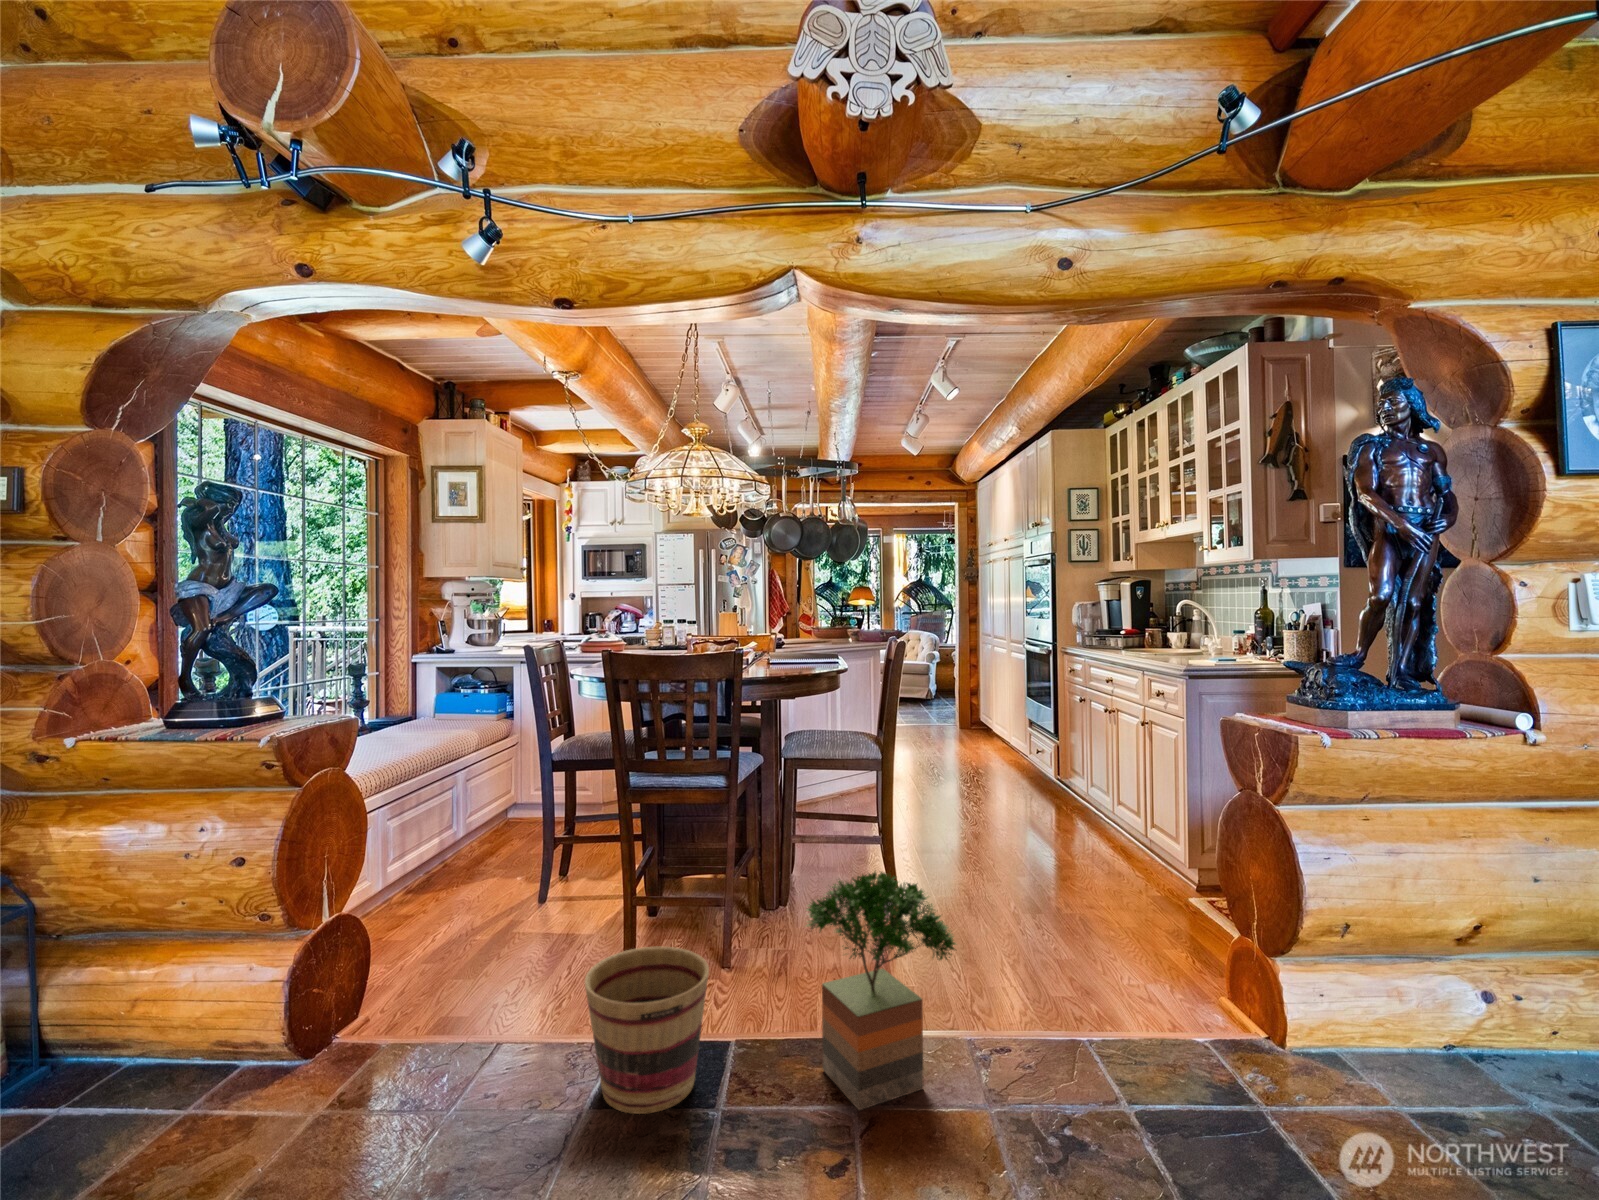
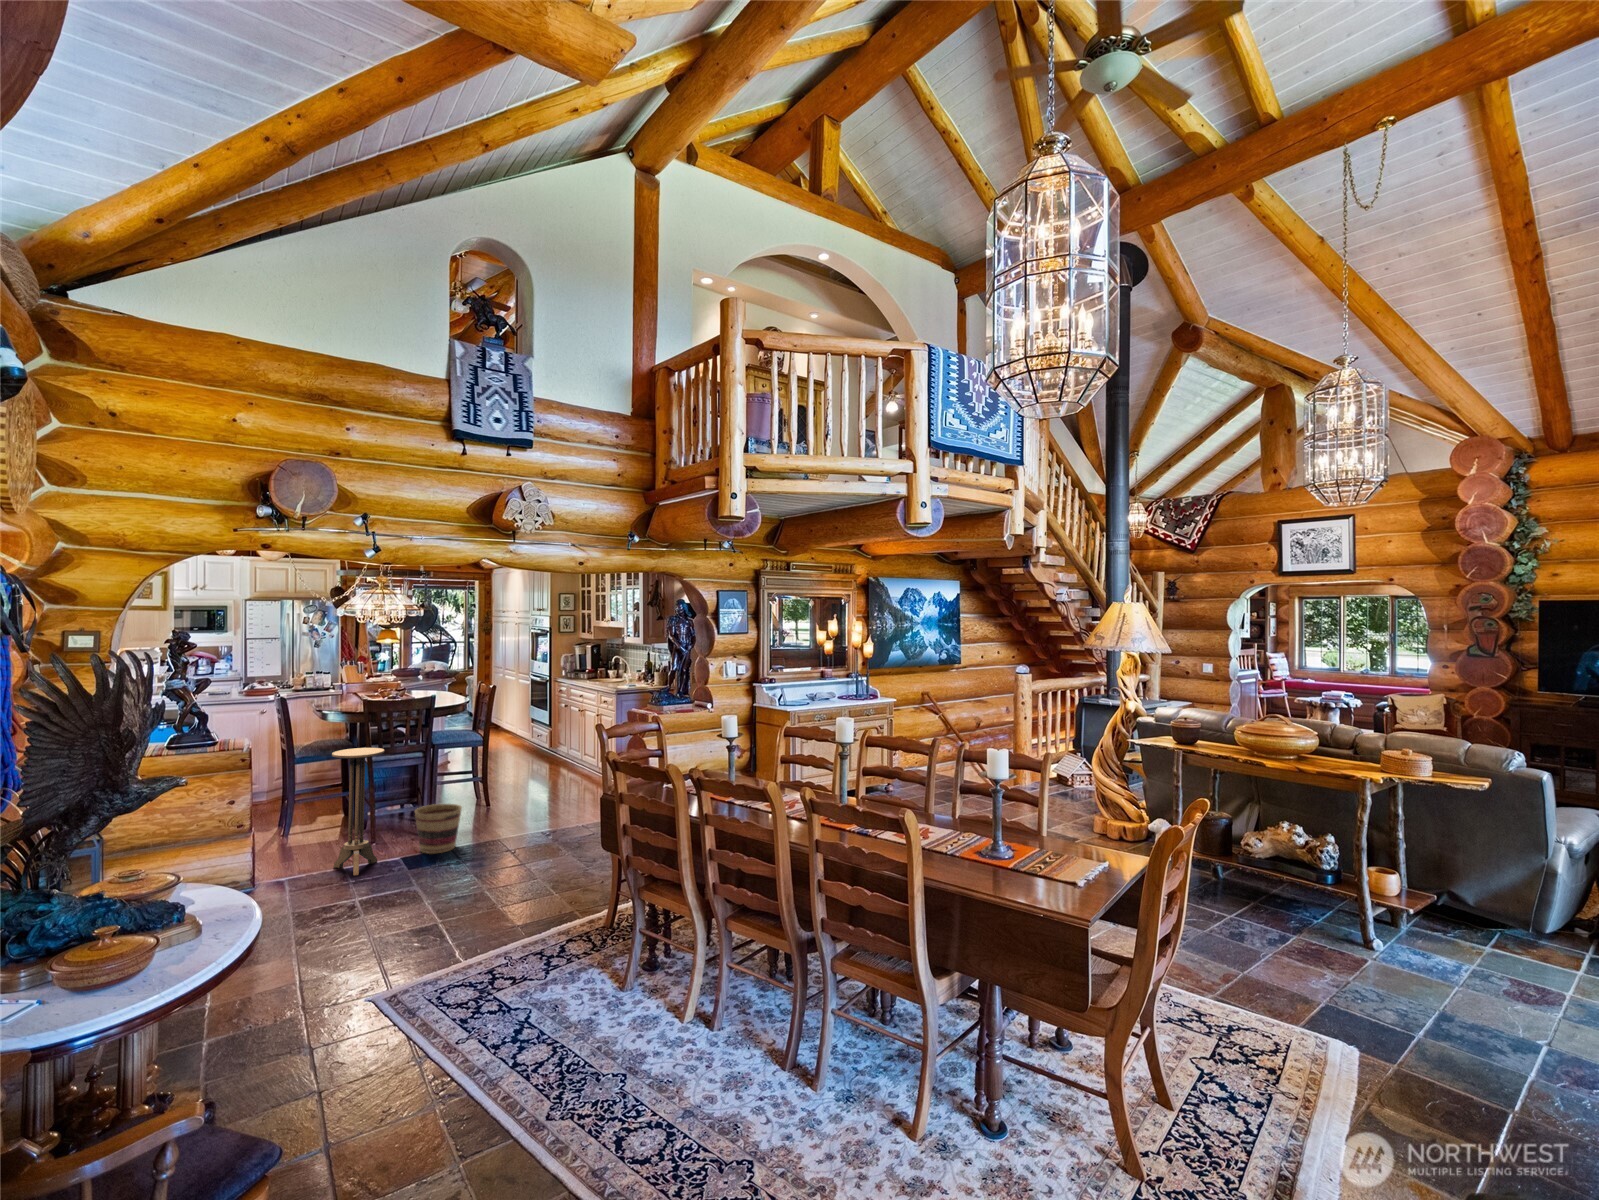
side table: none [332,781,484,1166] -> present [332,748,384,875]
potted tree: present [807,872,957,1110] -> none [492,767,548,839]

